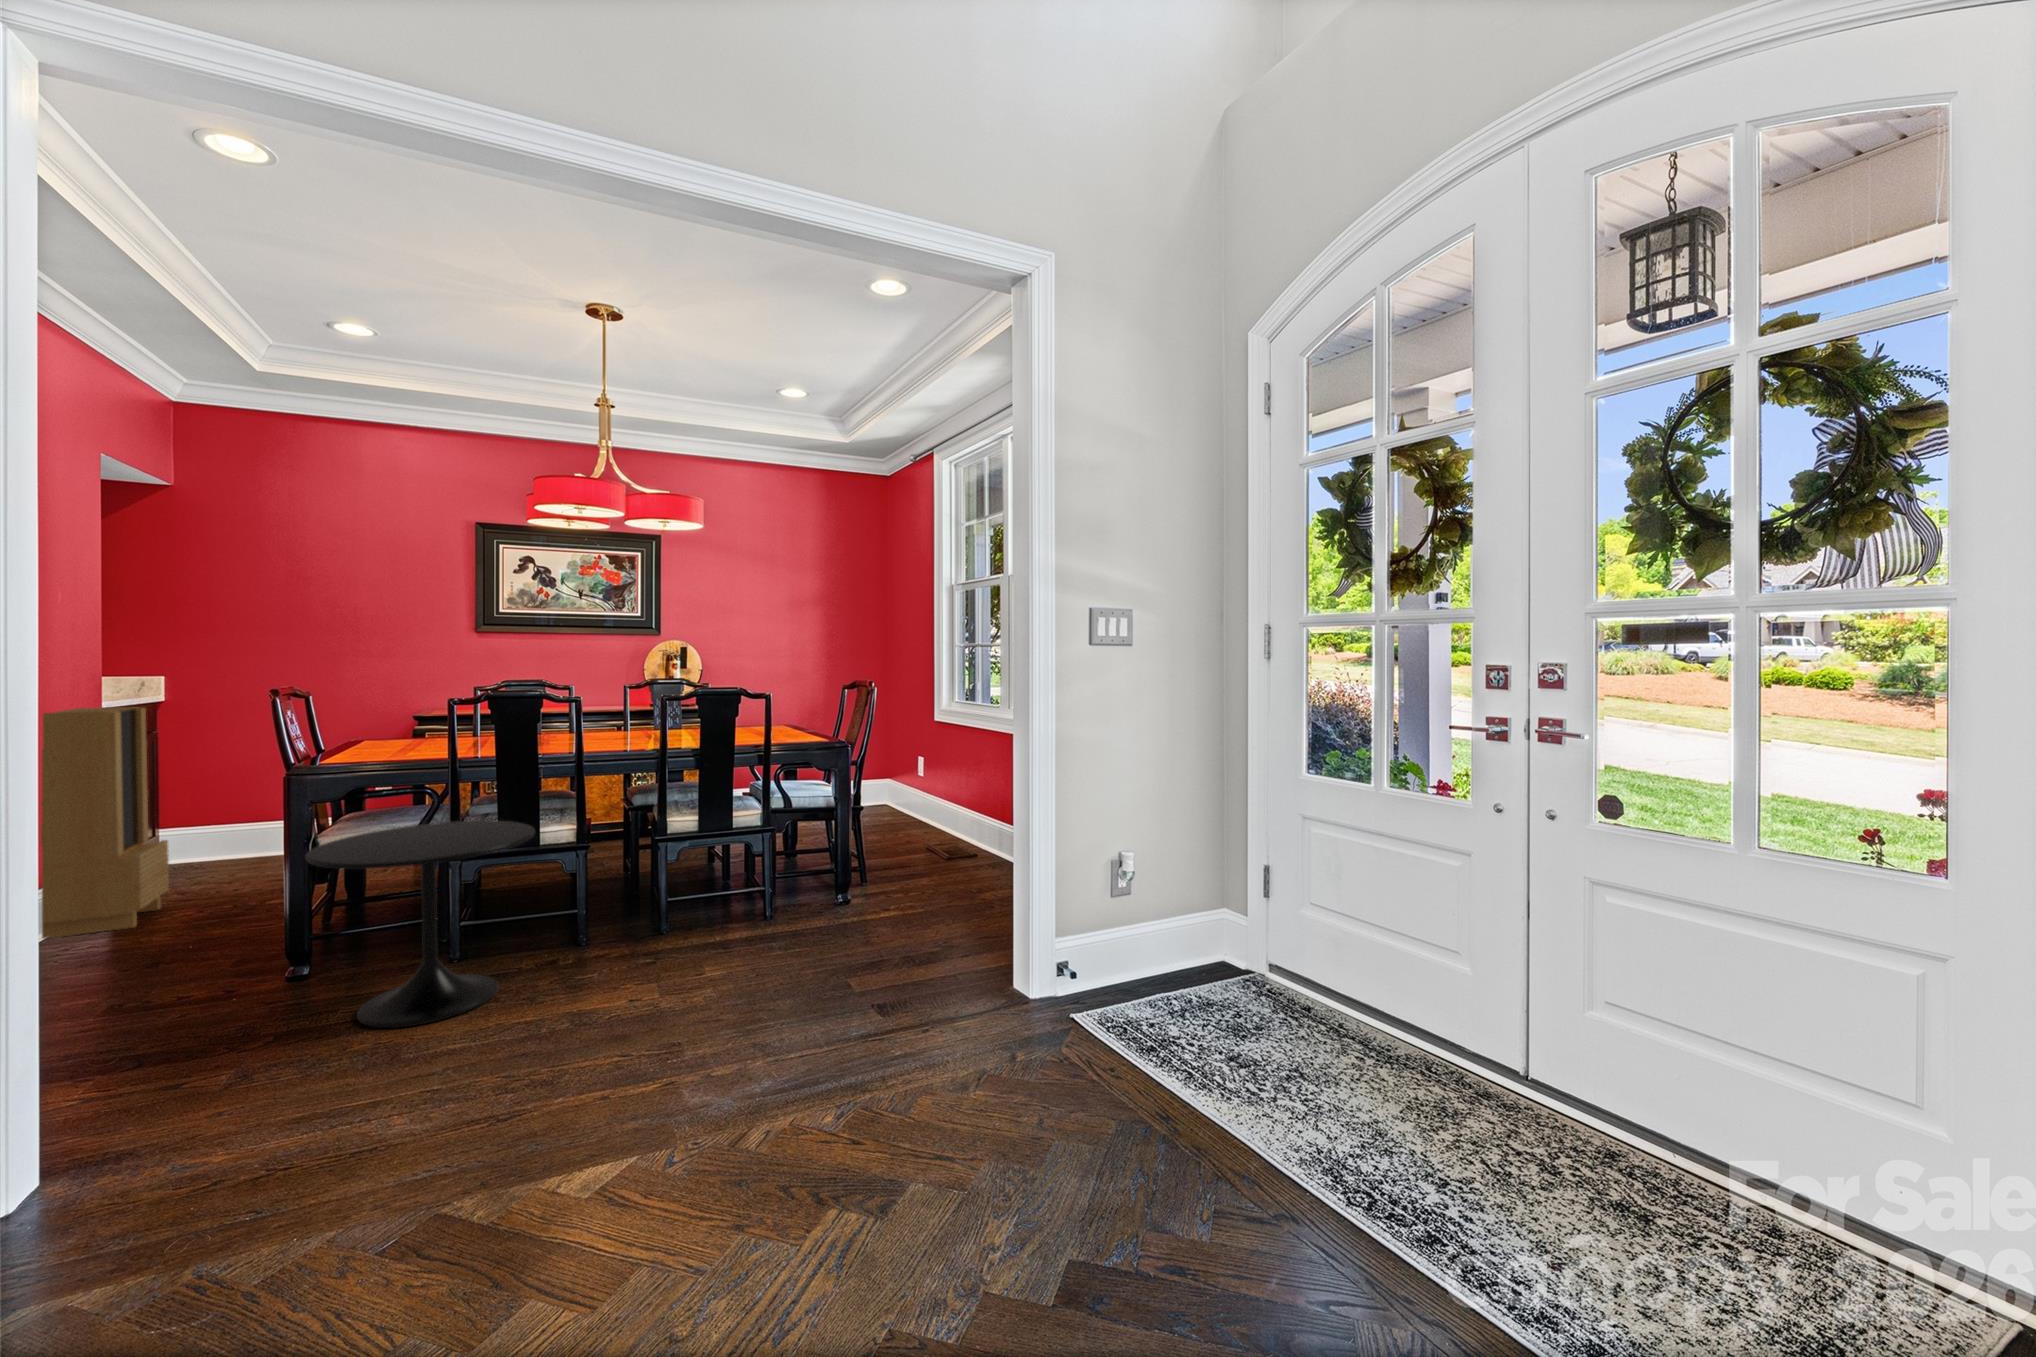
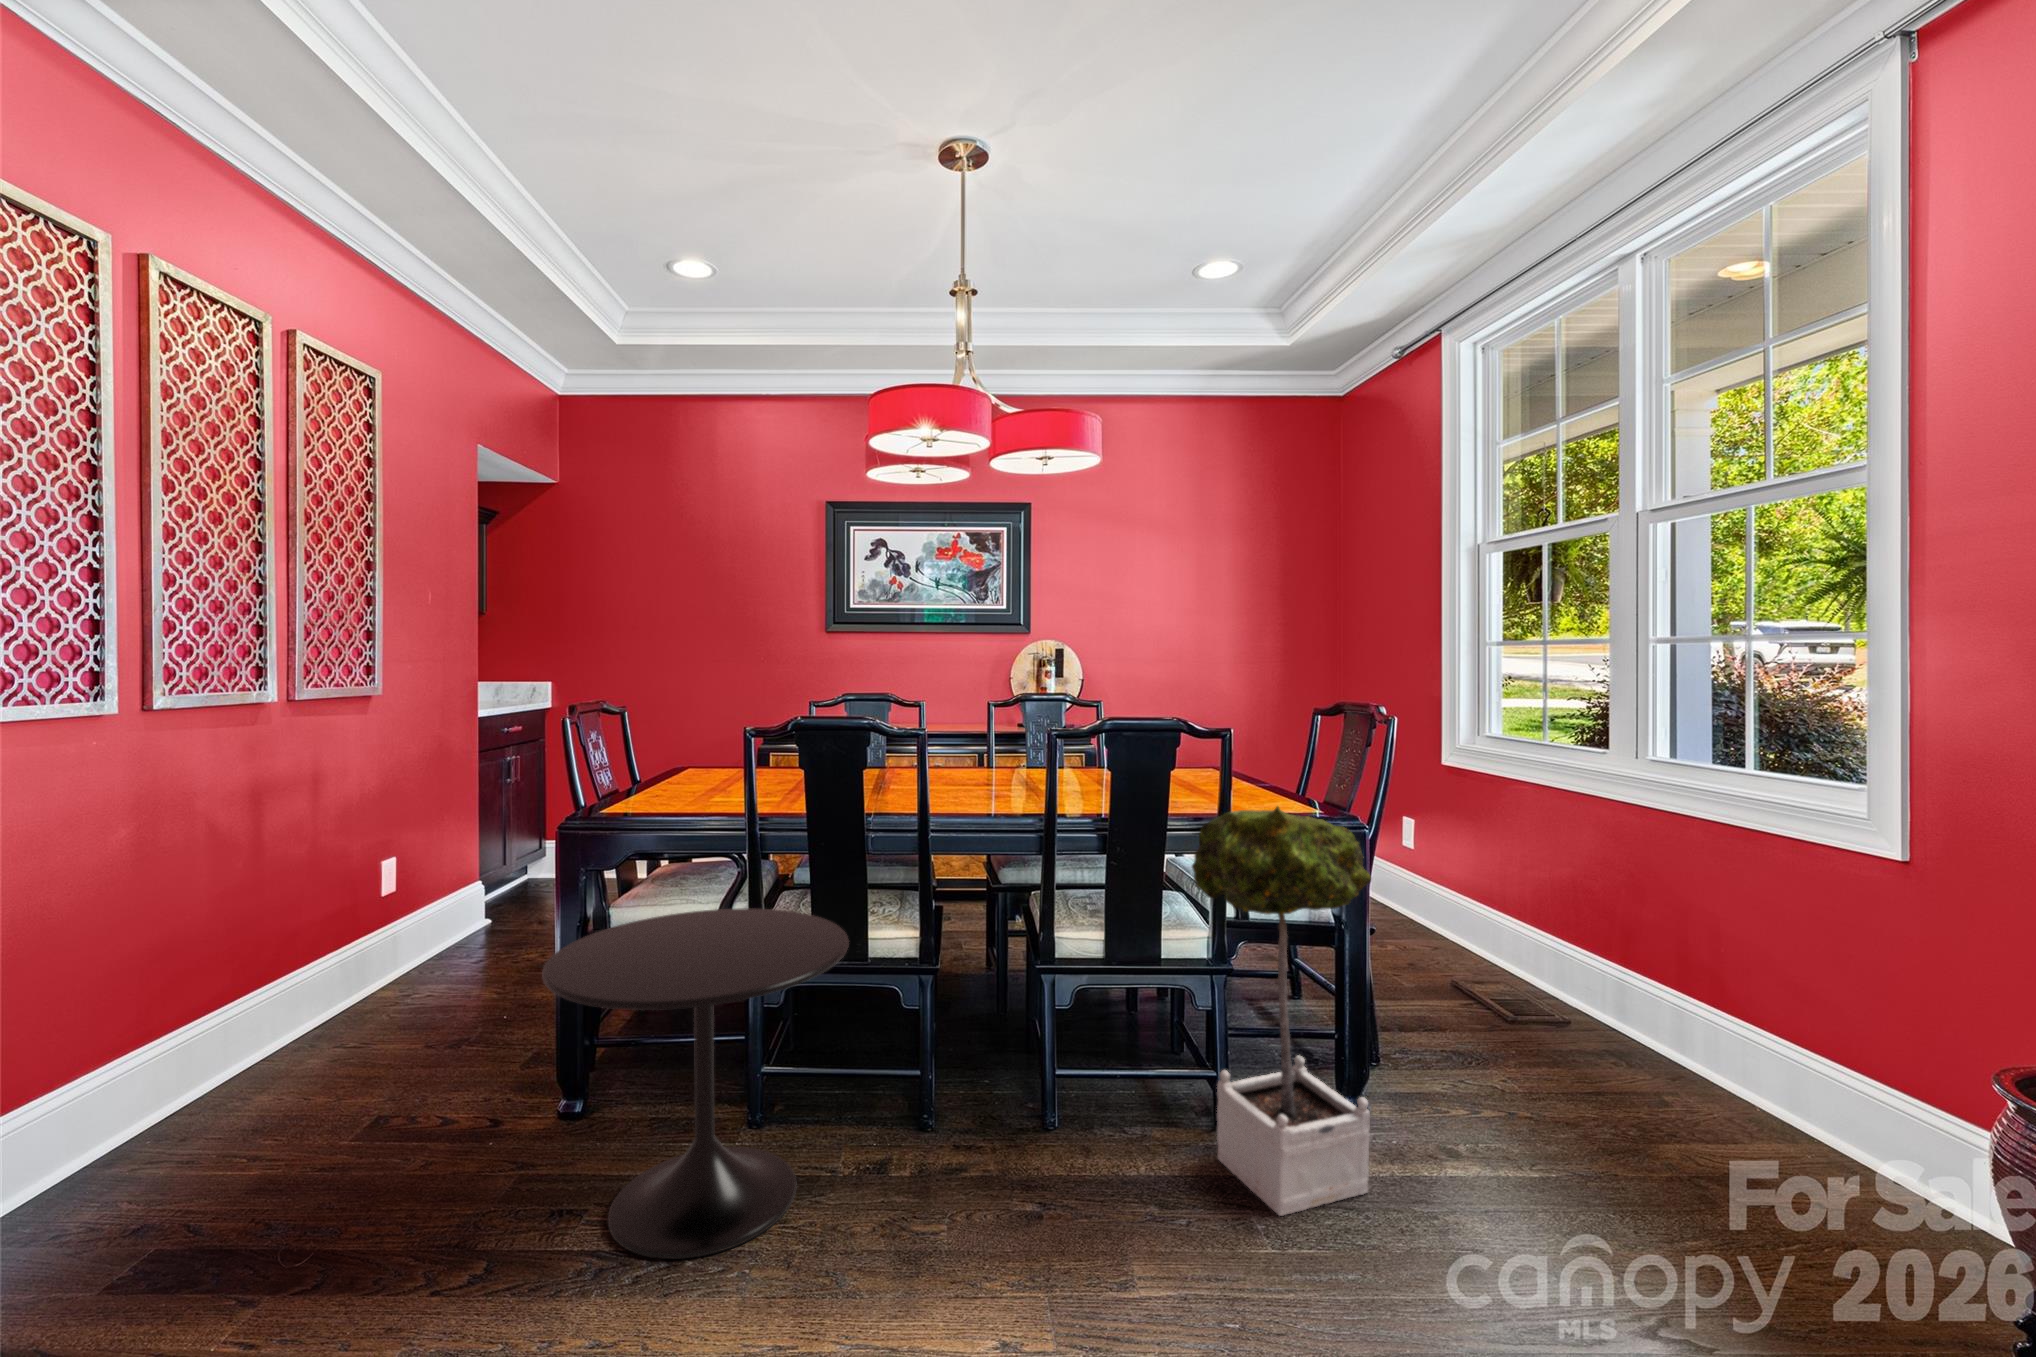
storage cabinet: present [41,707,169,939] -> none [387,719,518,980]
potted tree: none [758,734,855,951] -> present [1192,806,1371,1216]

